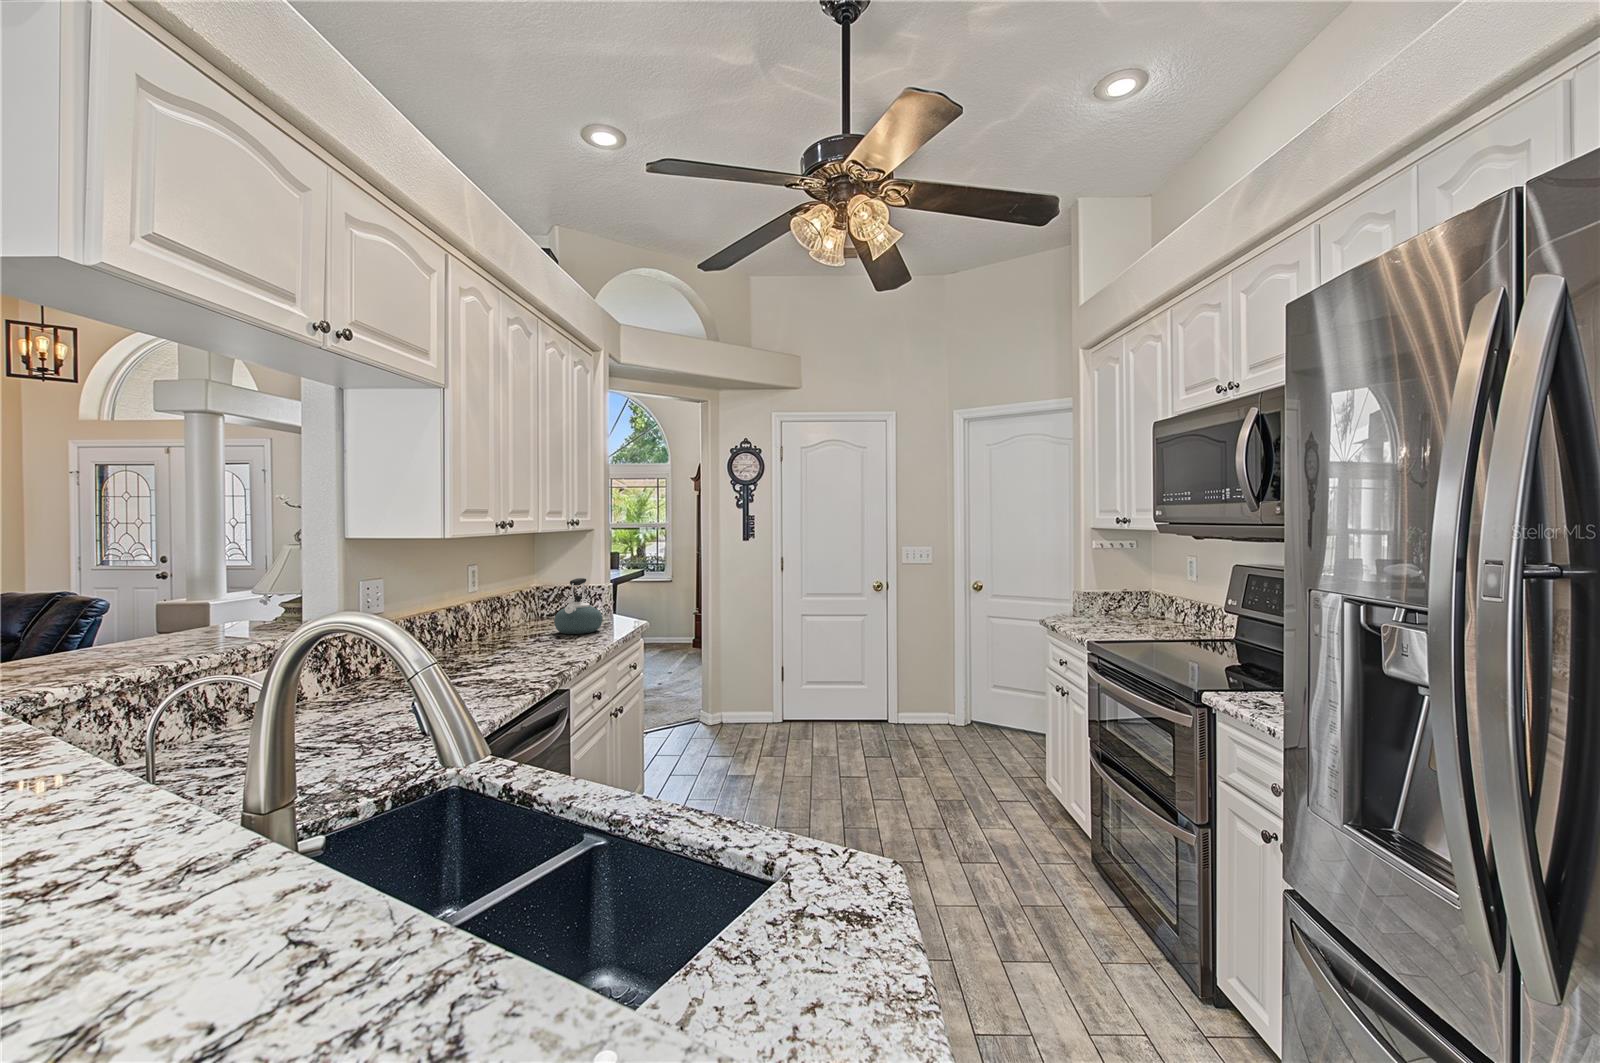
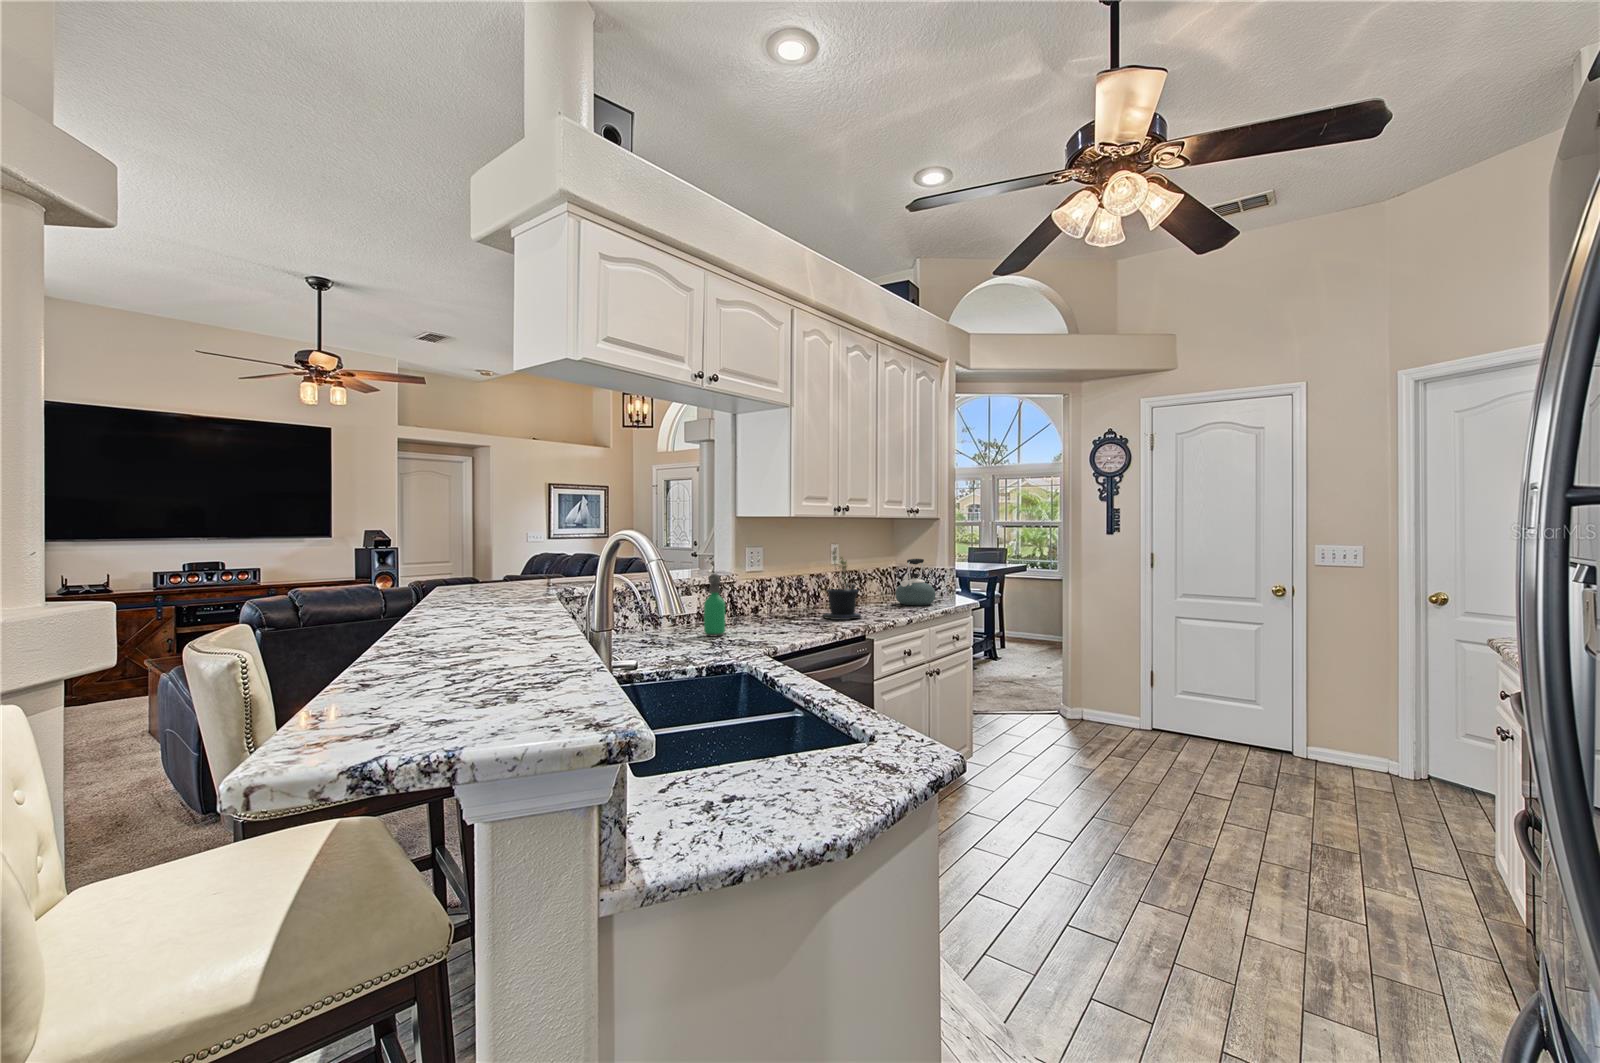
potted plant: none [480,579,539,669] -> present [823,551,862,620]
soap dispenser: none [337,633,376,729] -> present [704,574,725,636]

